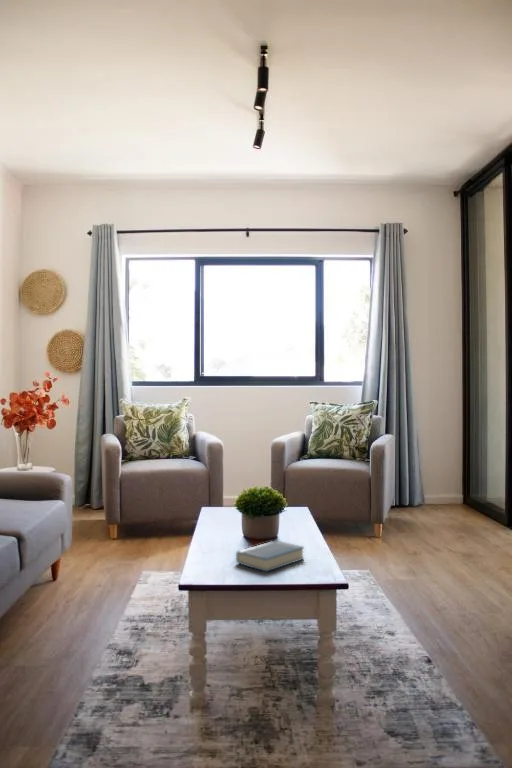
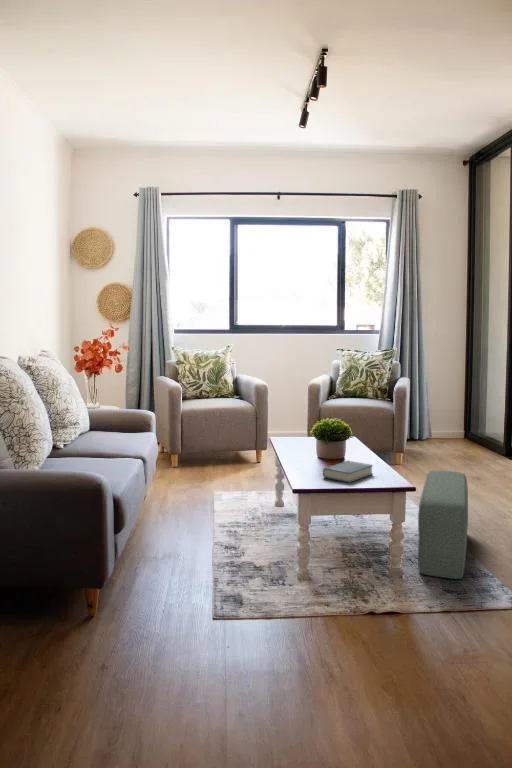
pouf: none [358,553,435,710] -> present [418,470,468,579]

